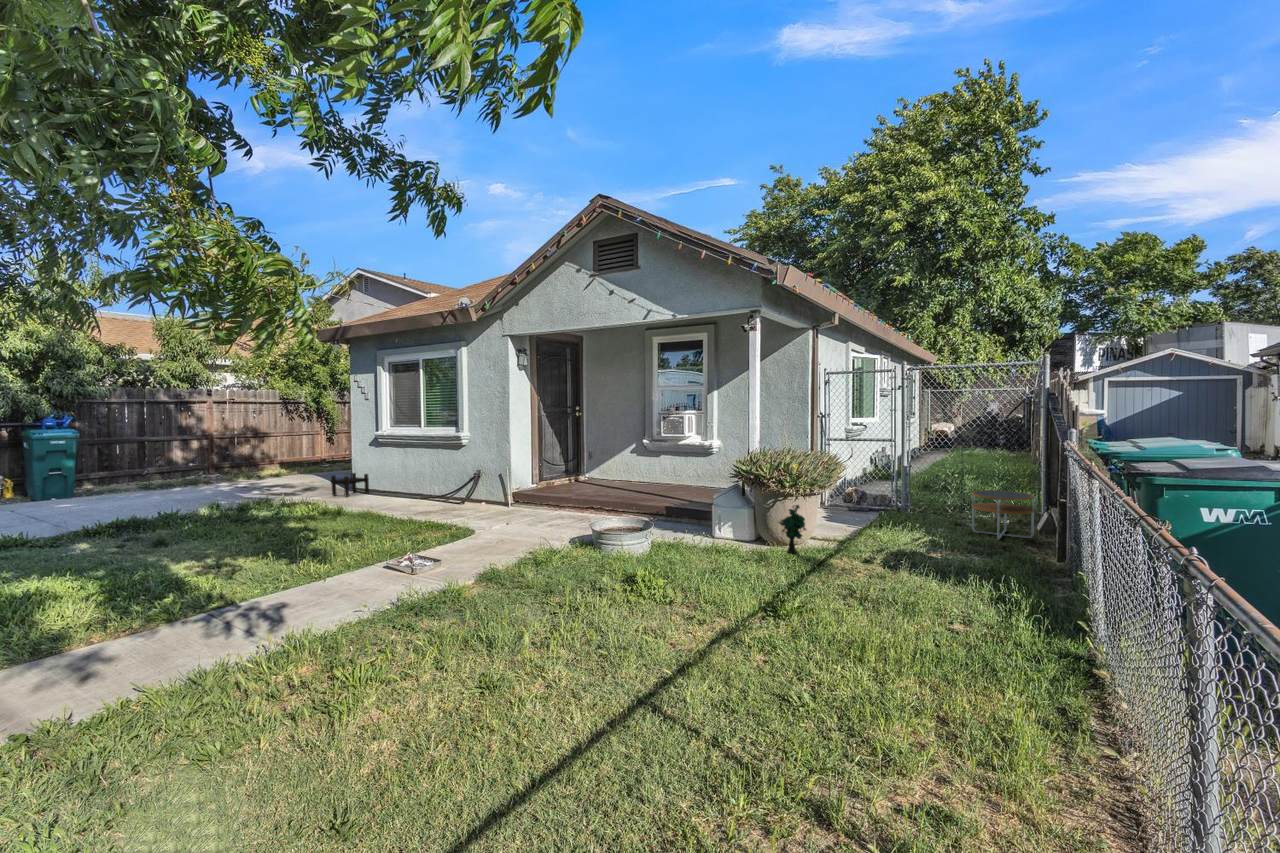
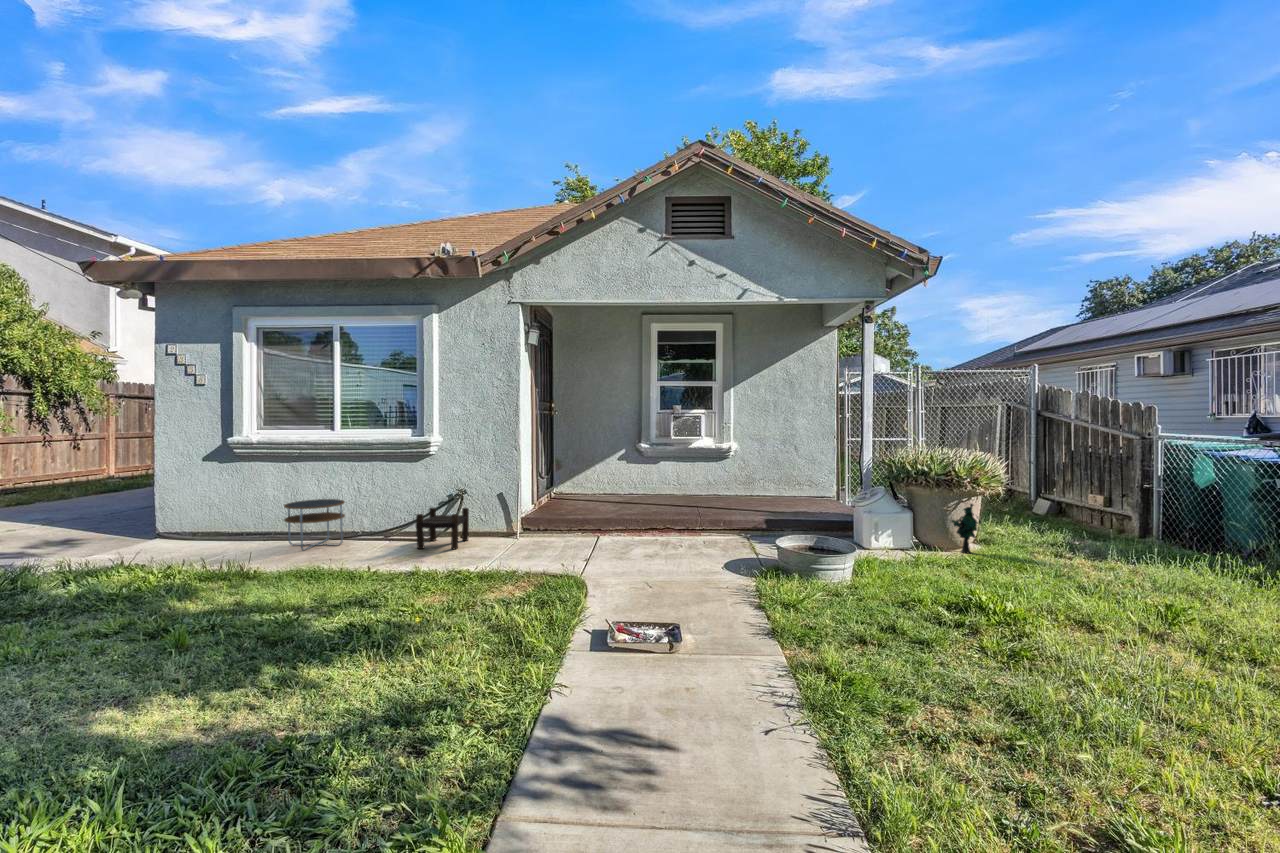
stool: present [331,473,369,497] -> present [416,507,469,549]
side table: present [972,490,1034,539] -> present [284,499,345,551]

